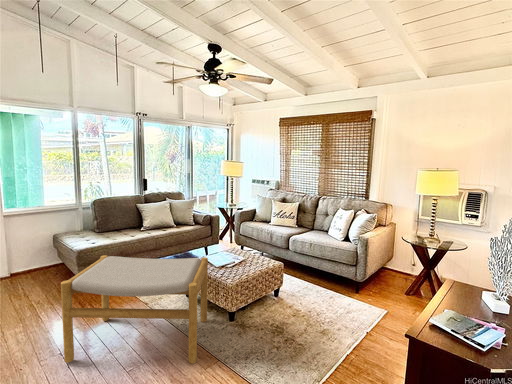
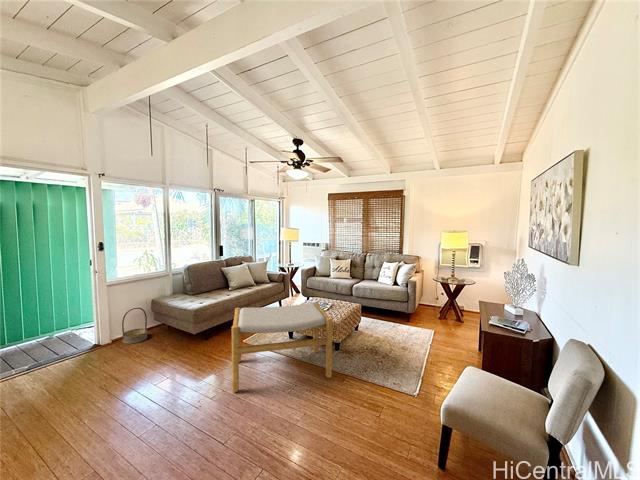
basket: none [17,242,47,280] -> present [122,308,147,344]

